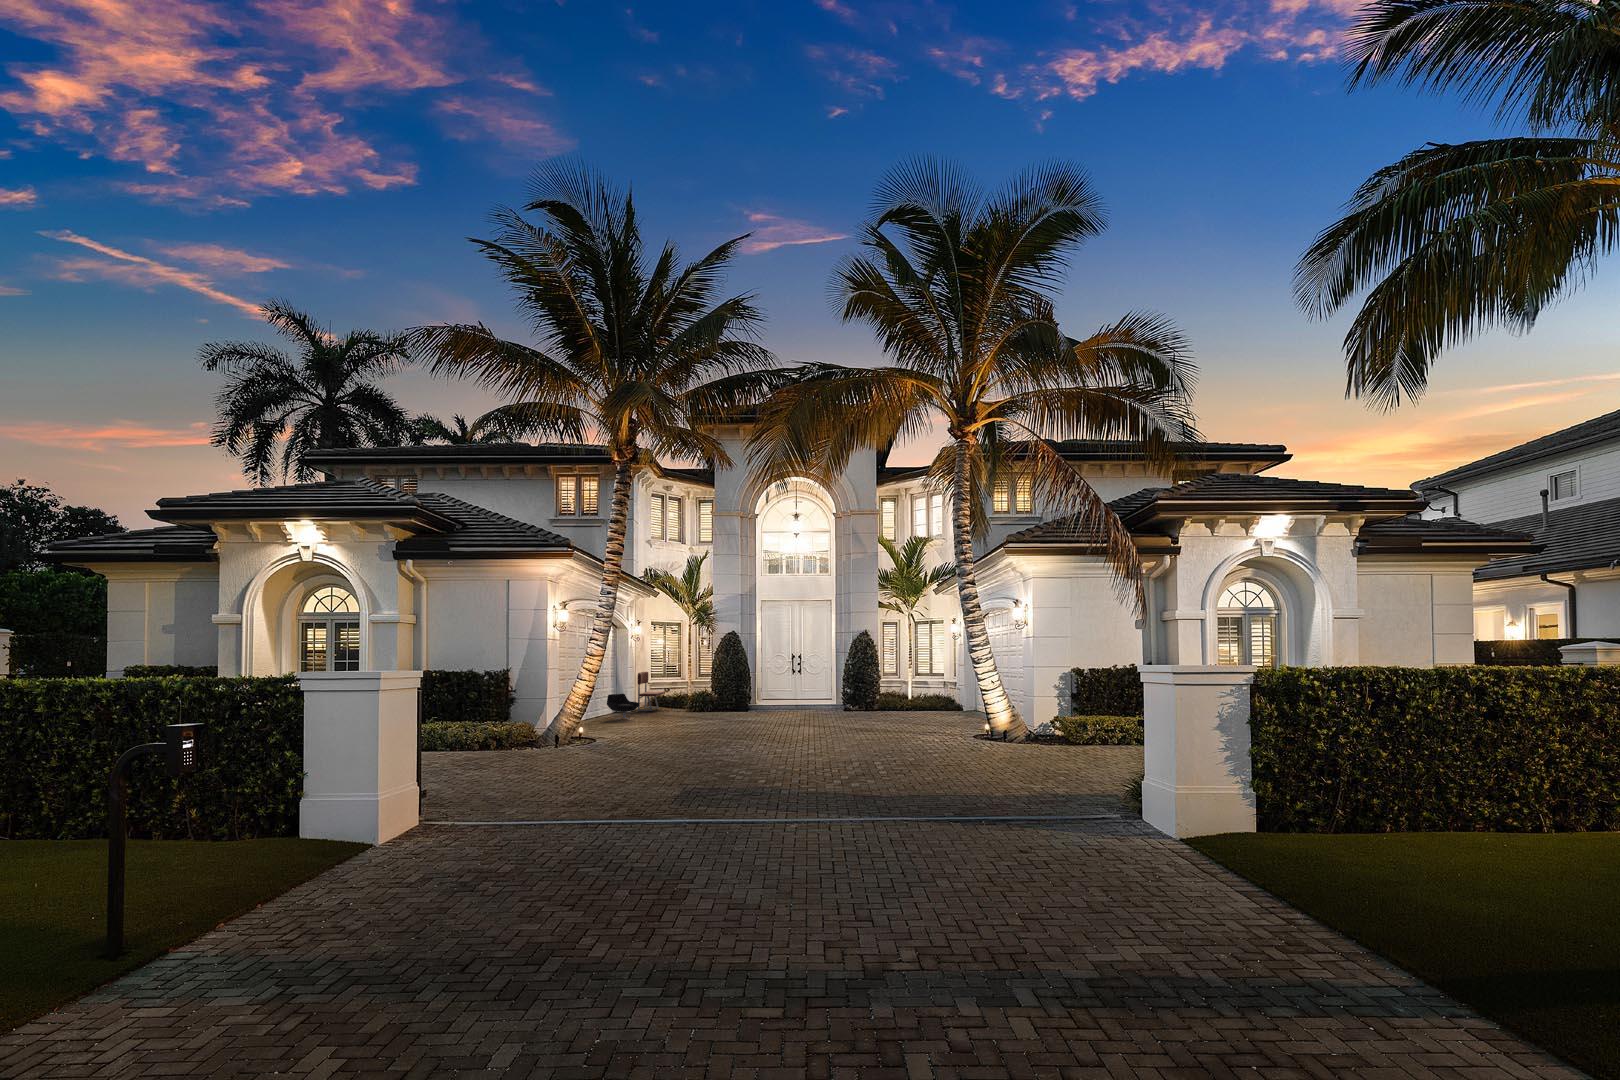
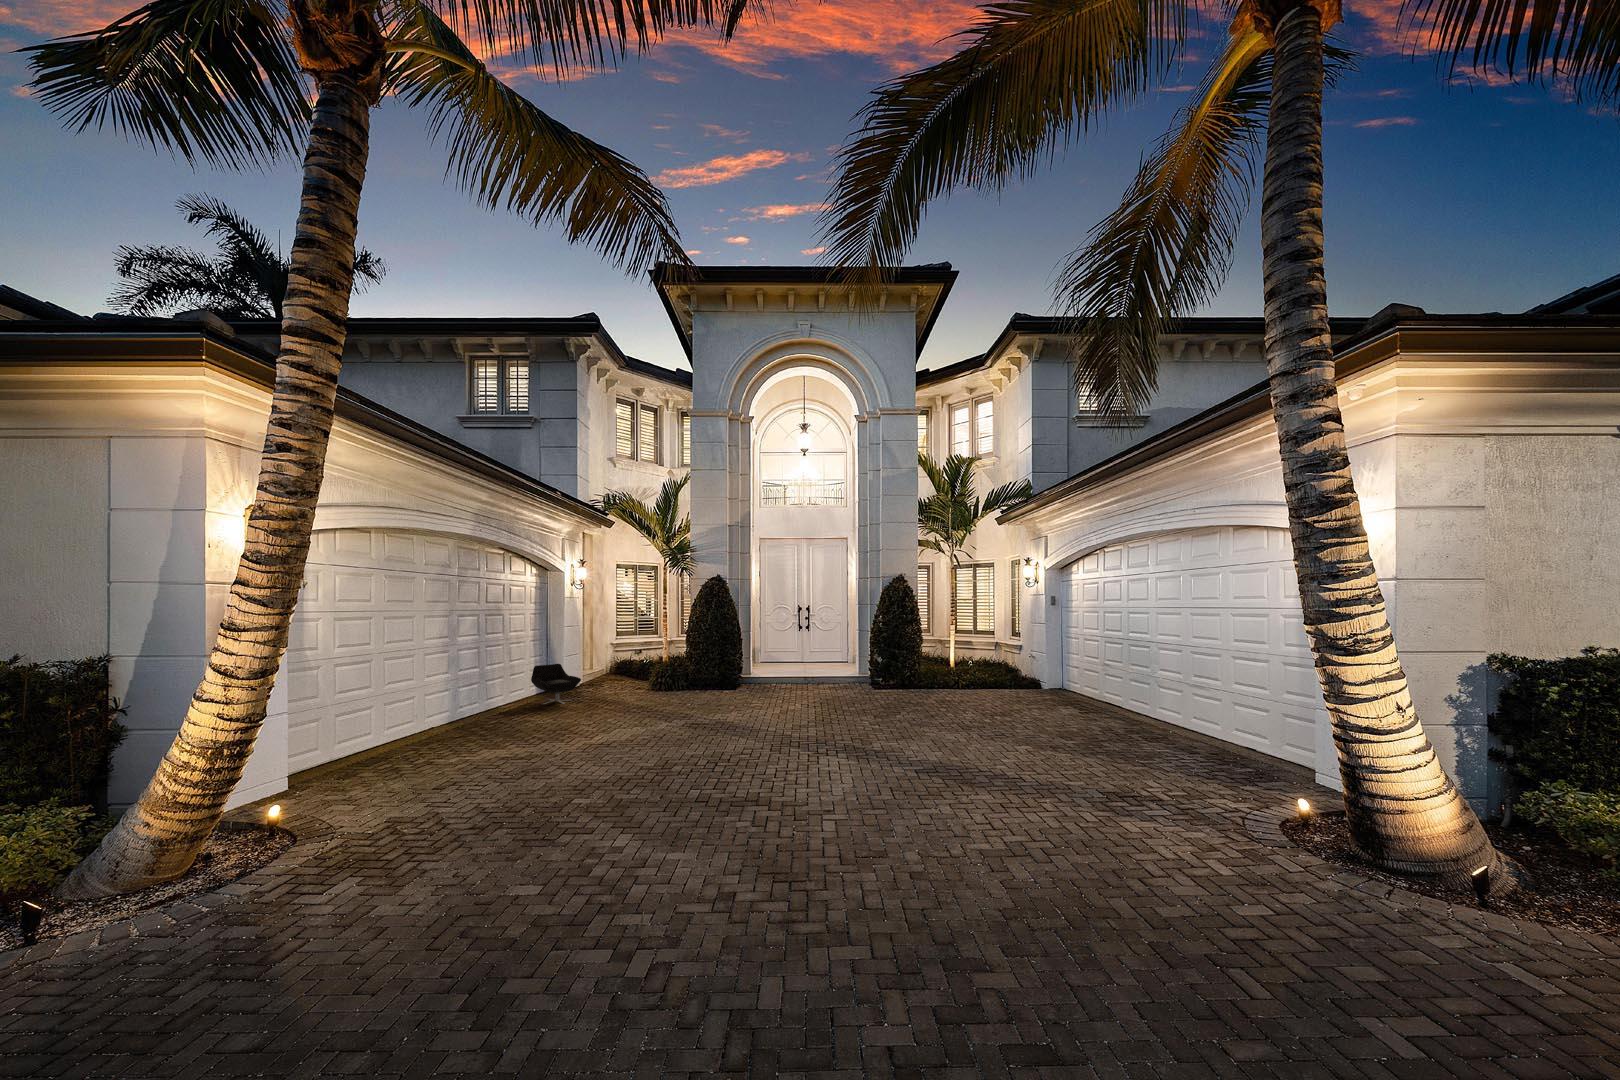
bench: present [637,672,664,711] -> none [590,629,629,683]

